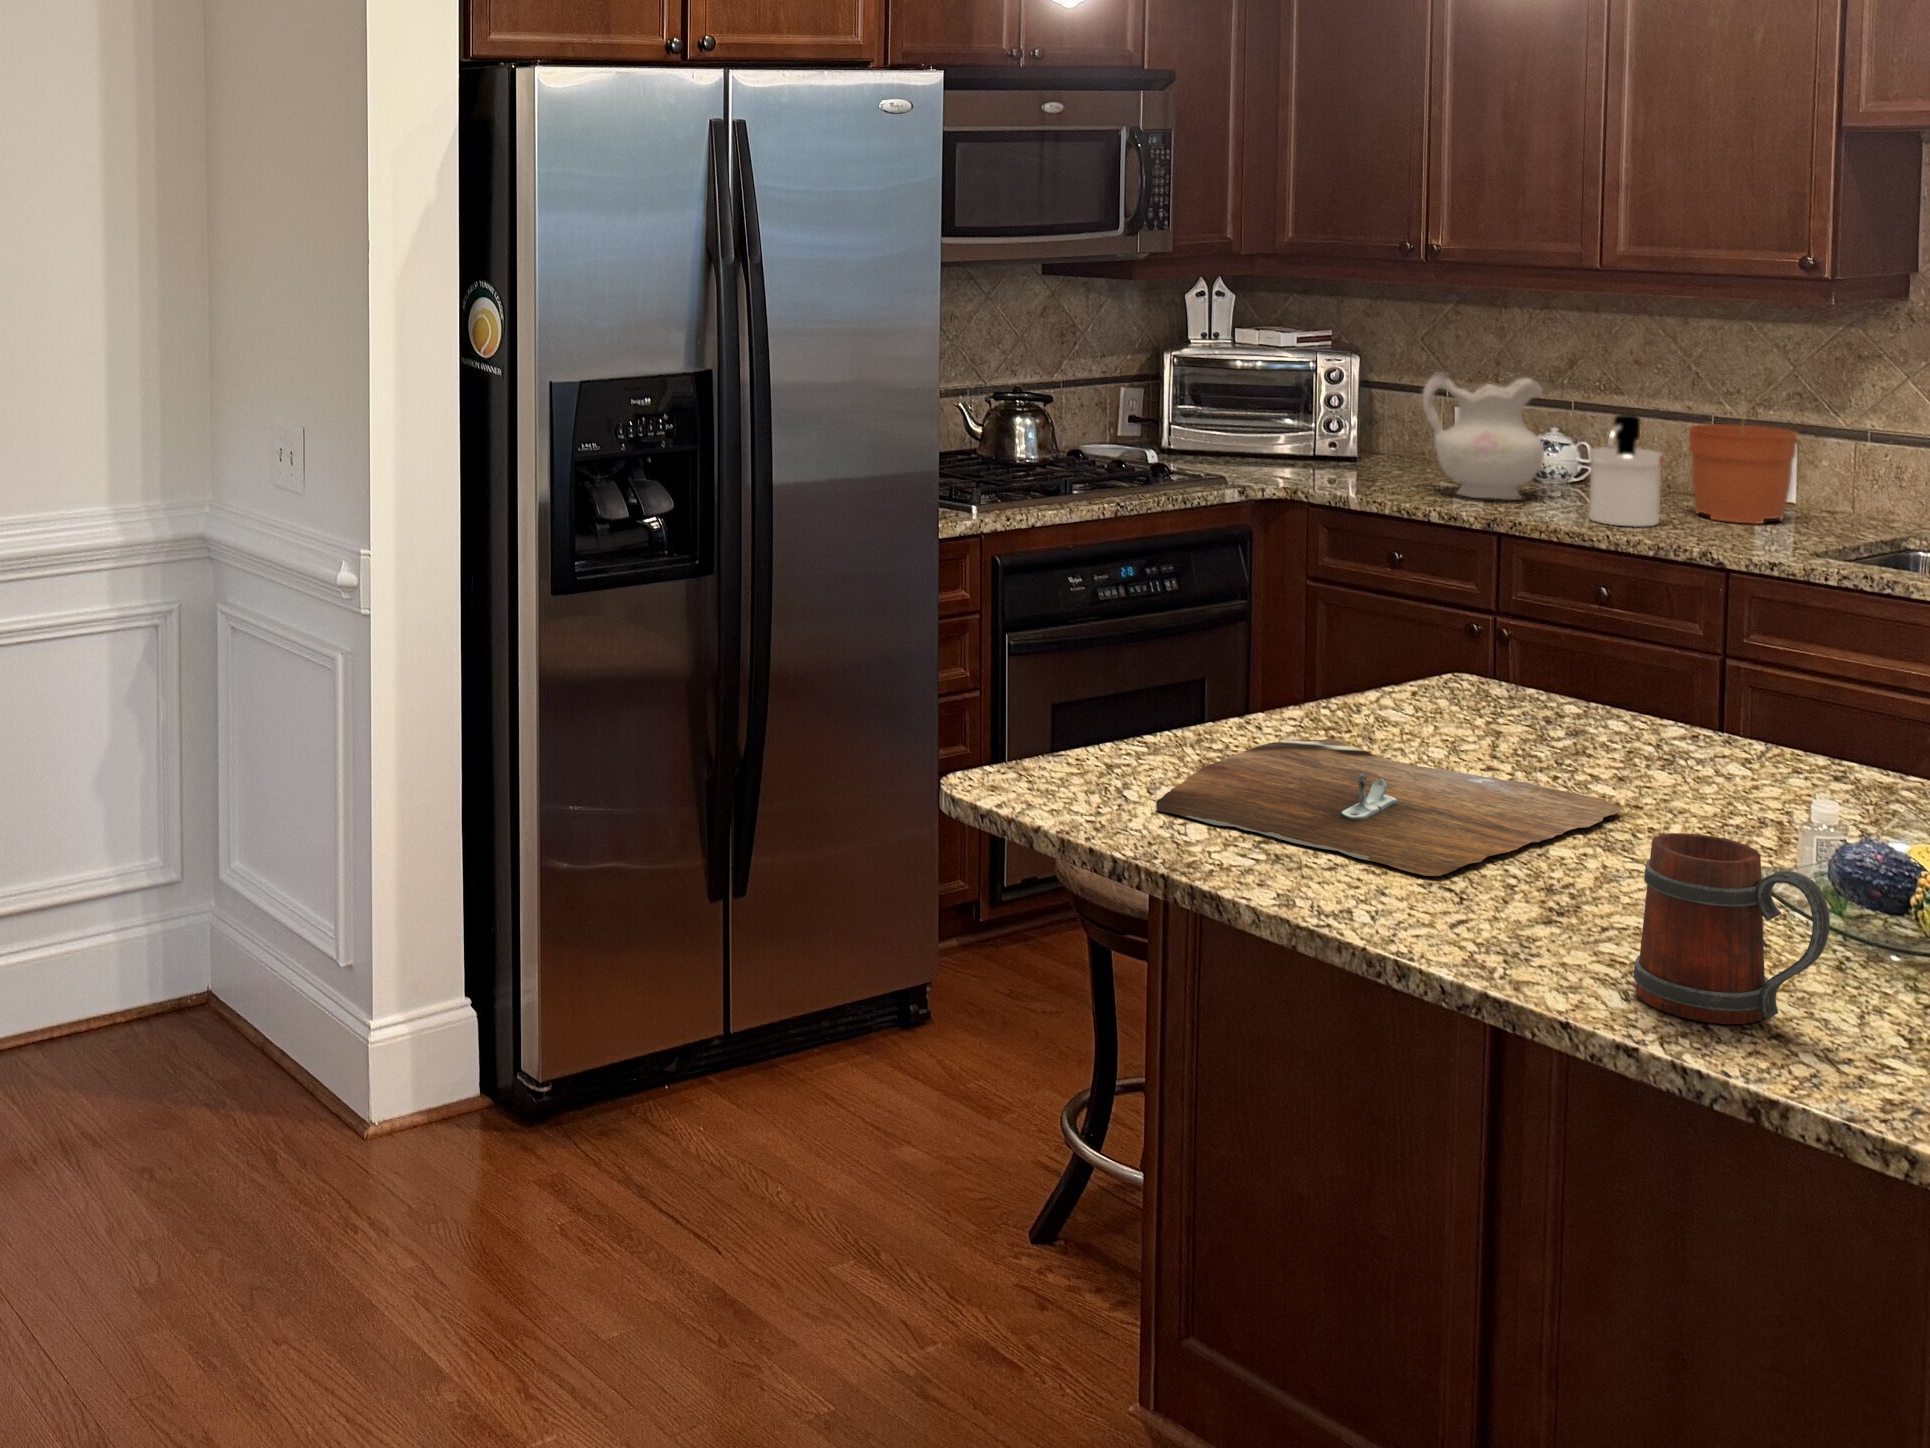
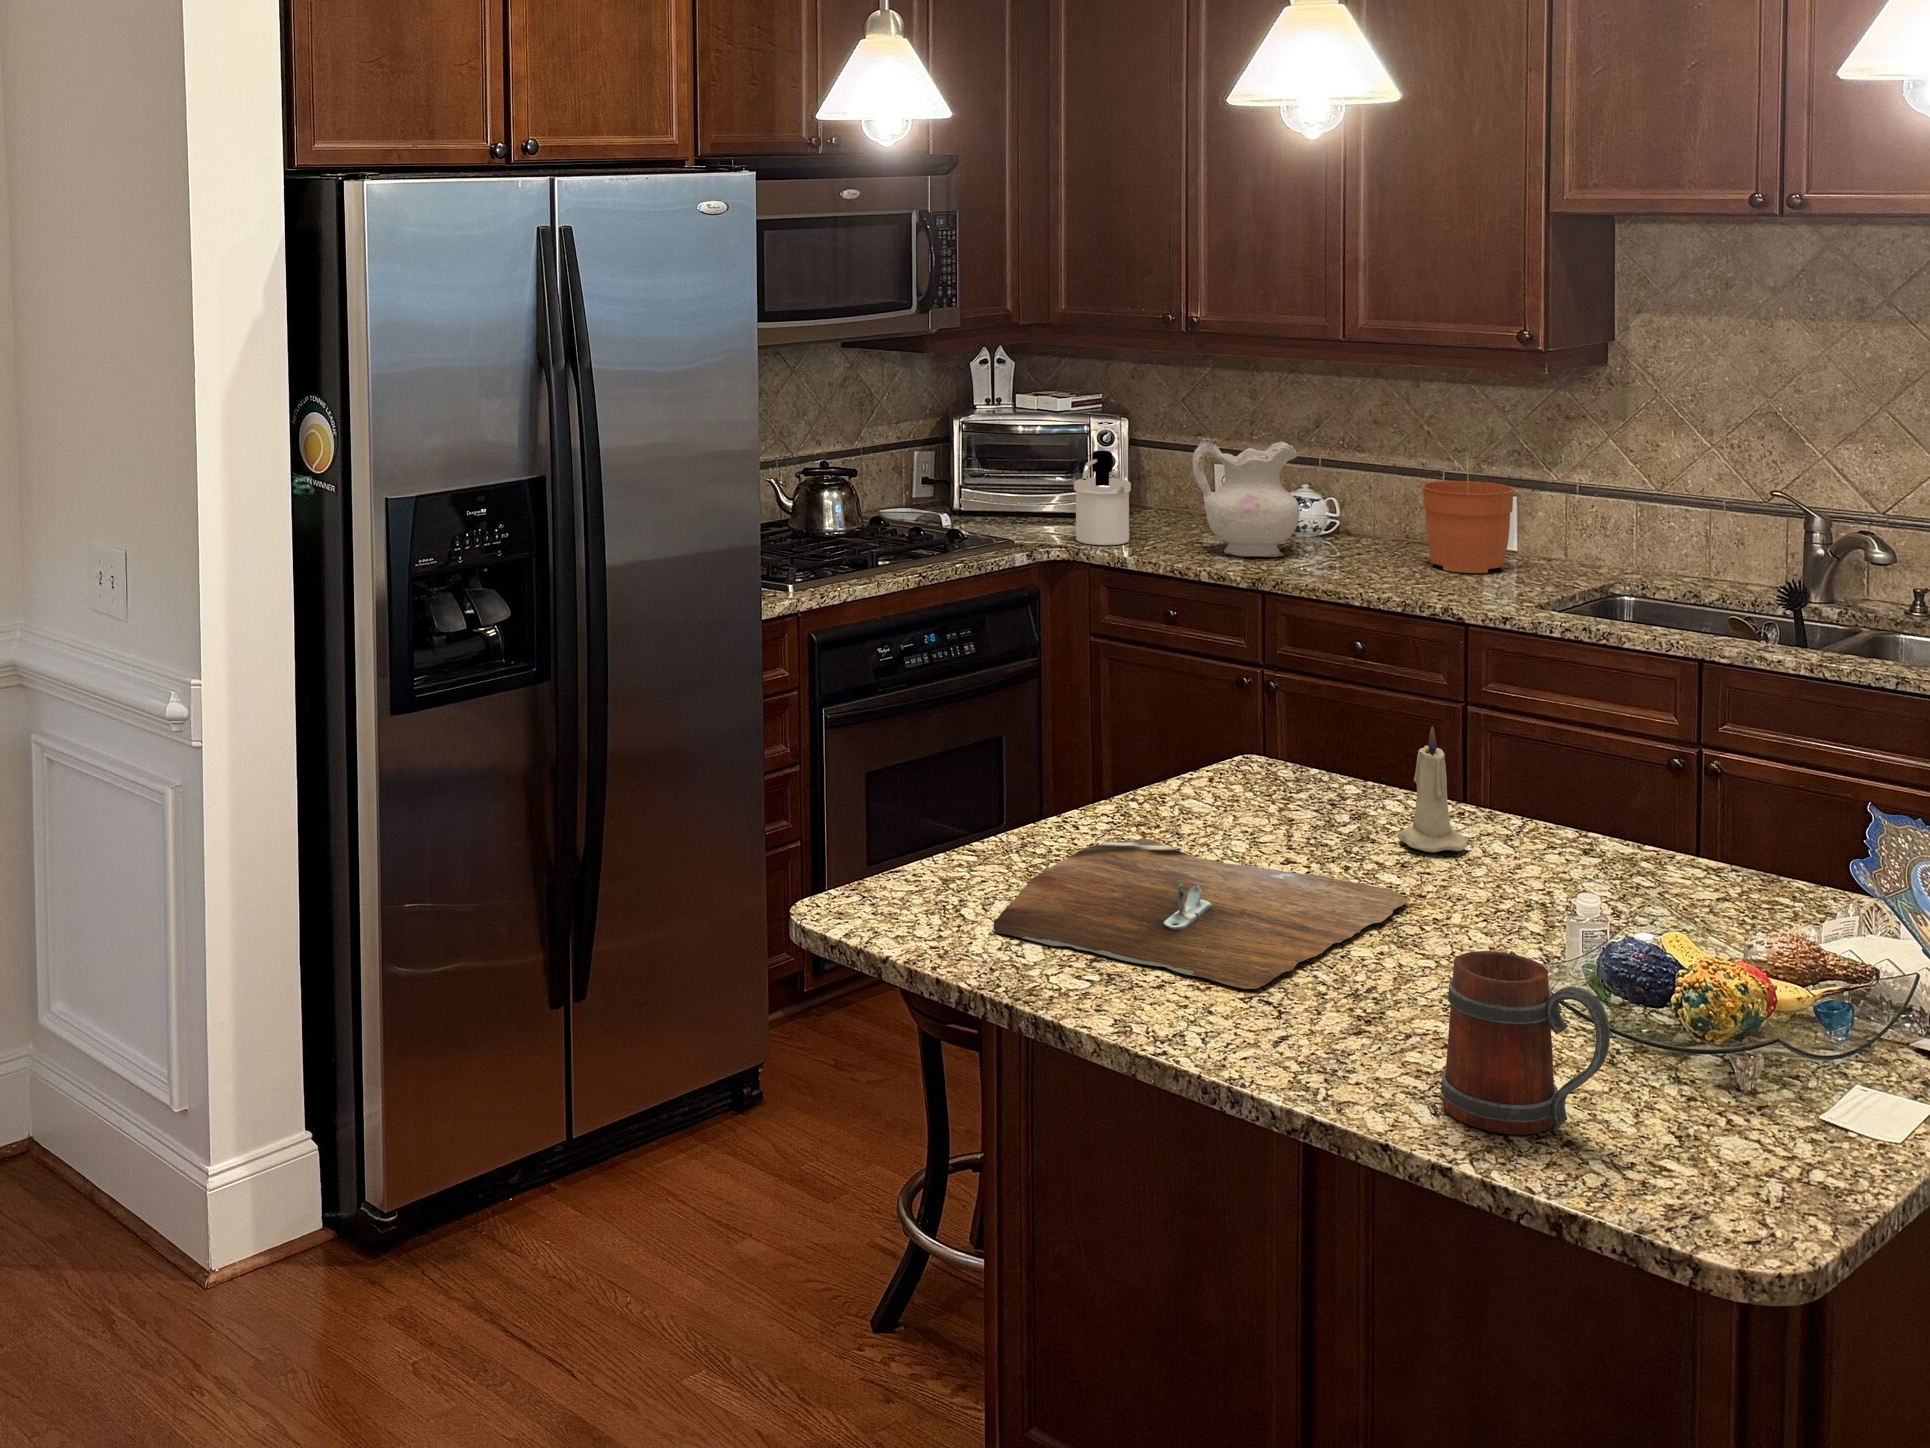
soap dispenser: present [1589,415,1664,527] -> present [1074,451,1131,545]
candle: none [1619,635,1700,770] -> present [1398,726,1468,852]

